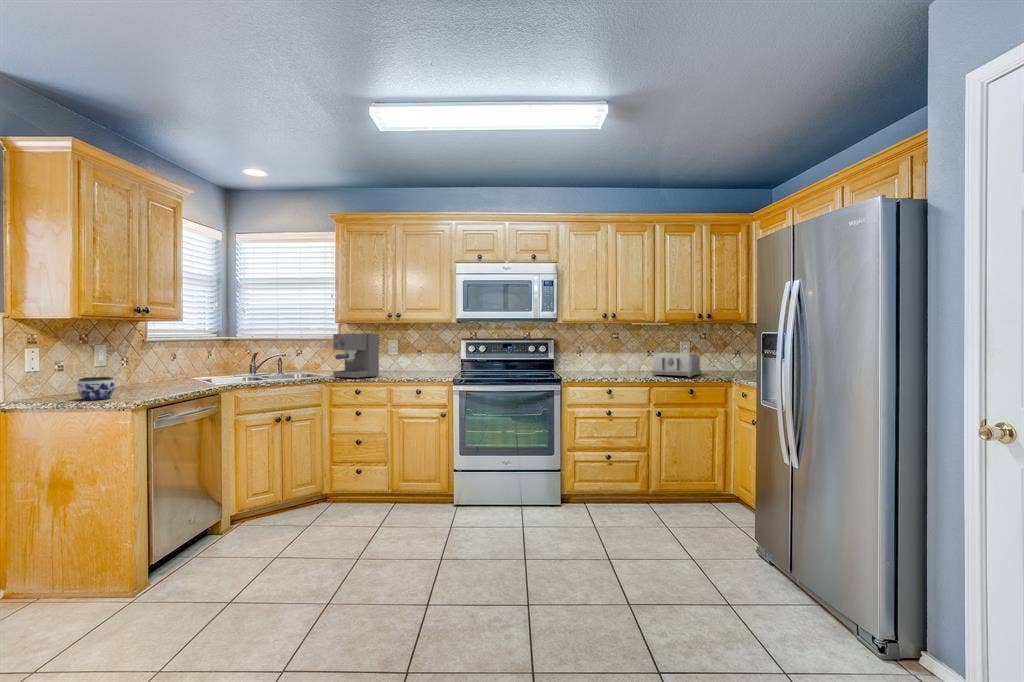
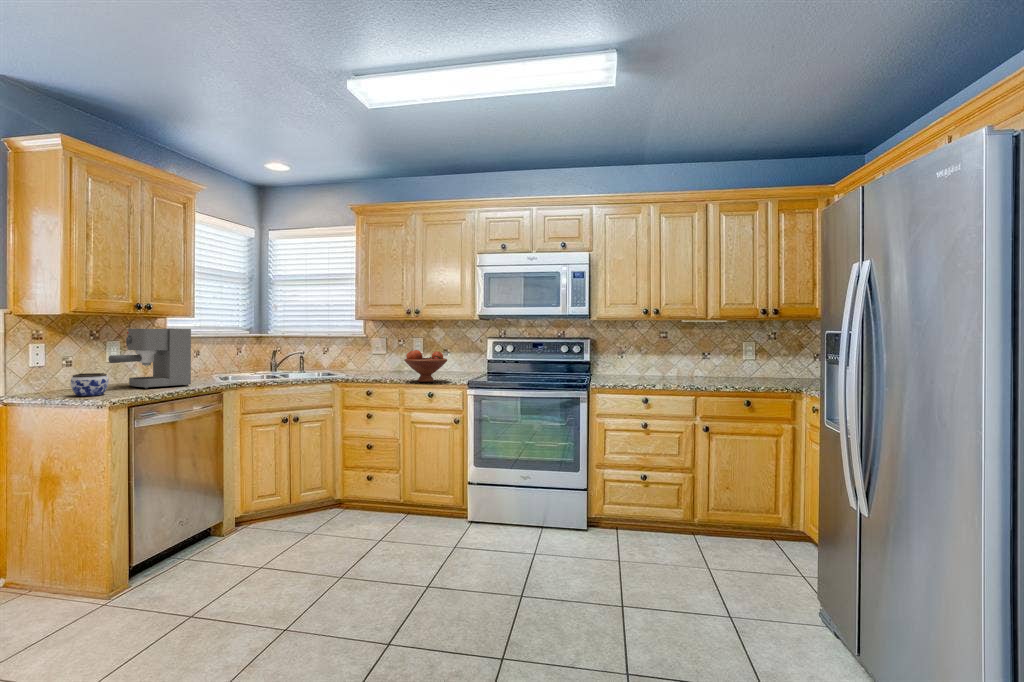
coffee maker: present [333,334,379,379] -> present [109,328,191,389]
fruit bowl: none [391,351,431,380] -> present [404,350,447,382]
toaster: present [652,353,701,377] -> none [704,356,767,386]

